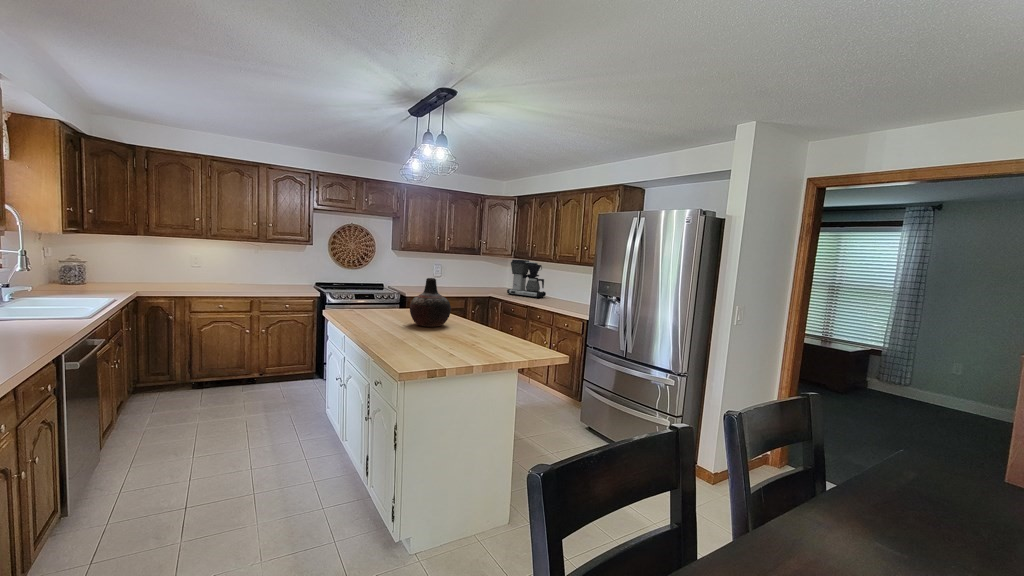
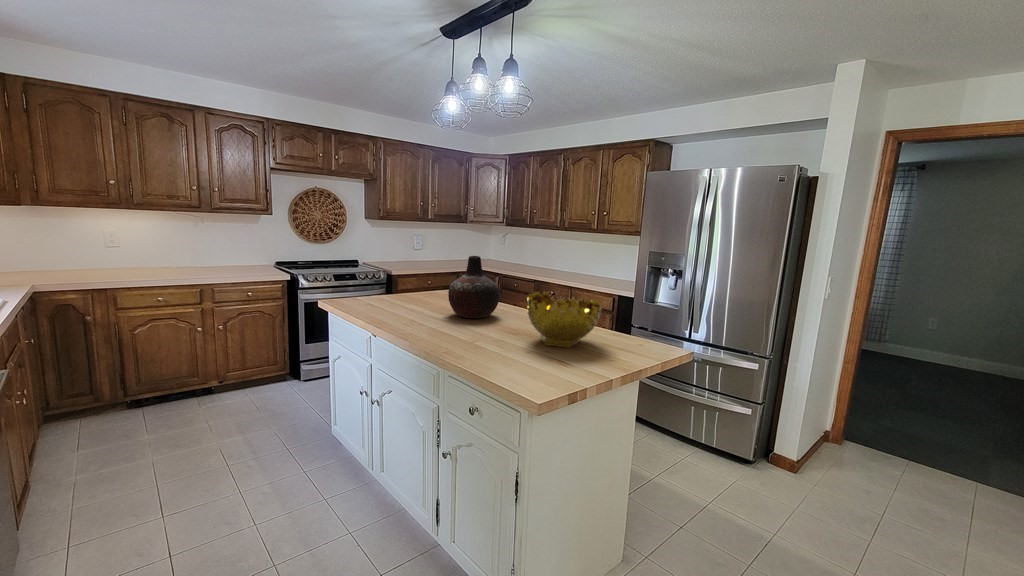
coffee maker: present [507,260,546,298] -> none [503,228,546,271]
decorative bowl: none [446,305,504,348] -> present [527,292,602,348]

